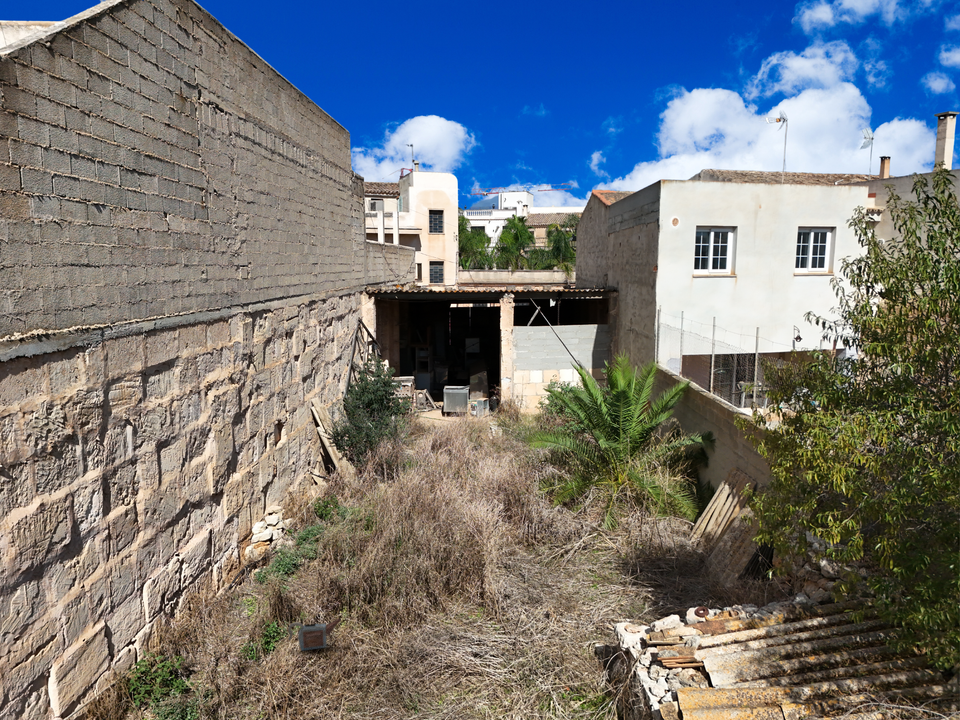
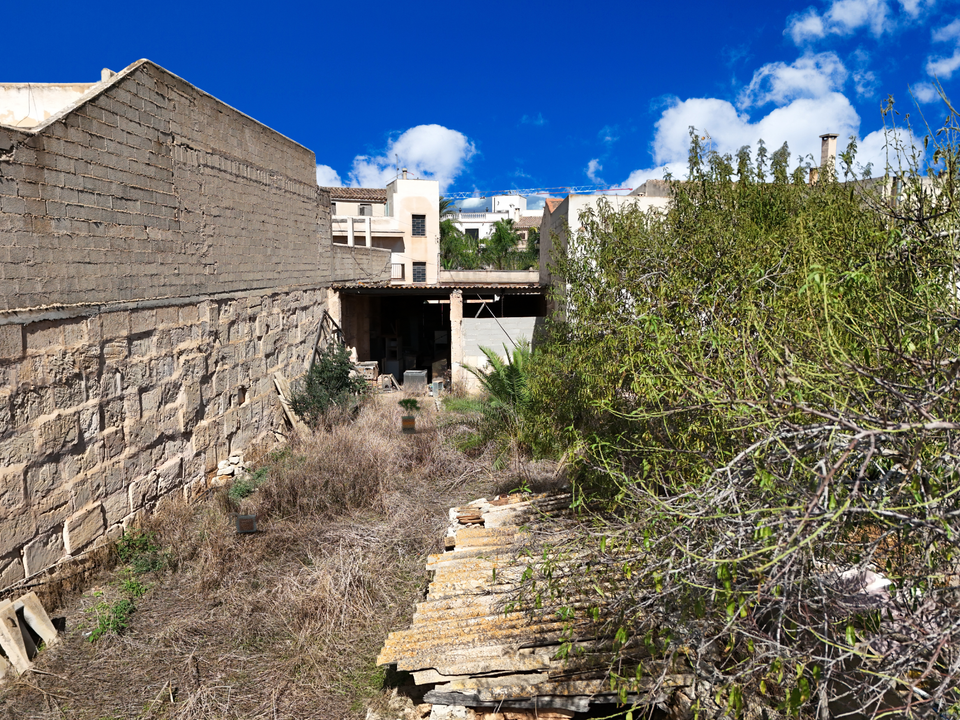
potted tree: none [469,432,500,478] -> present [398,398,420,434]

